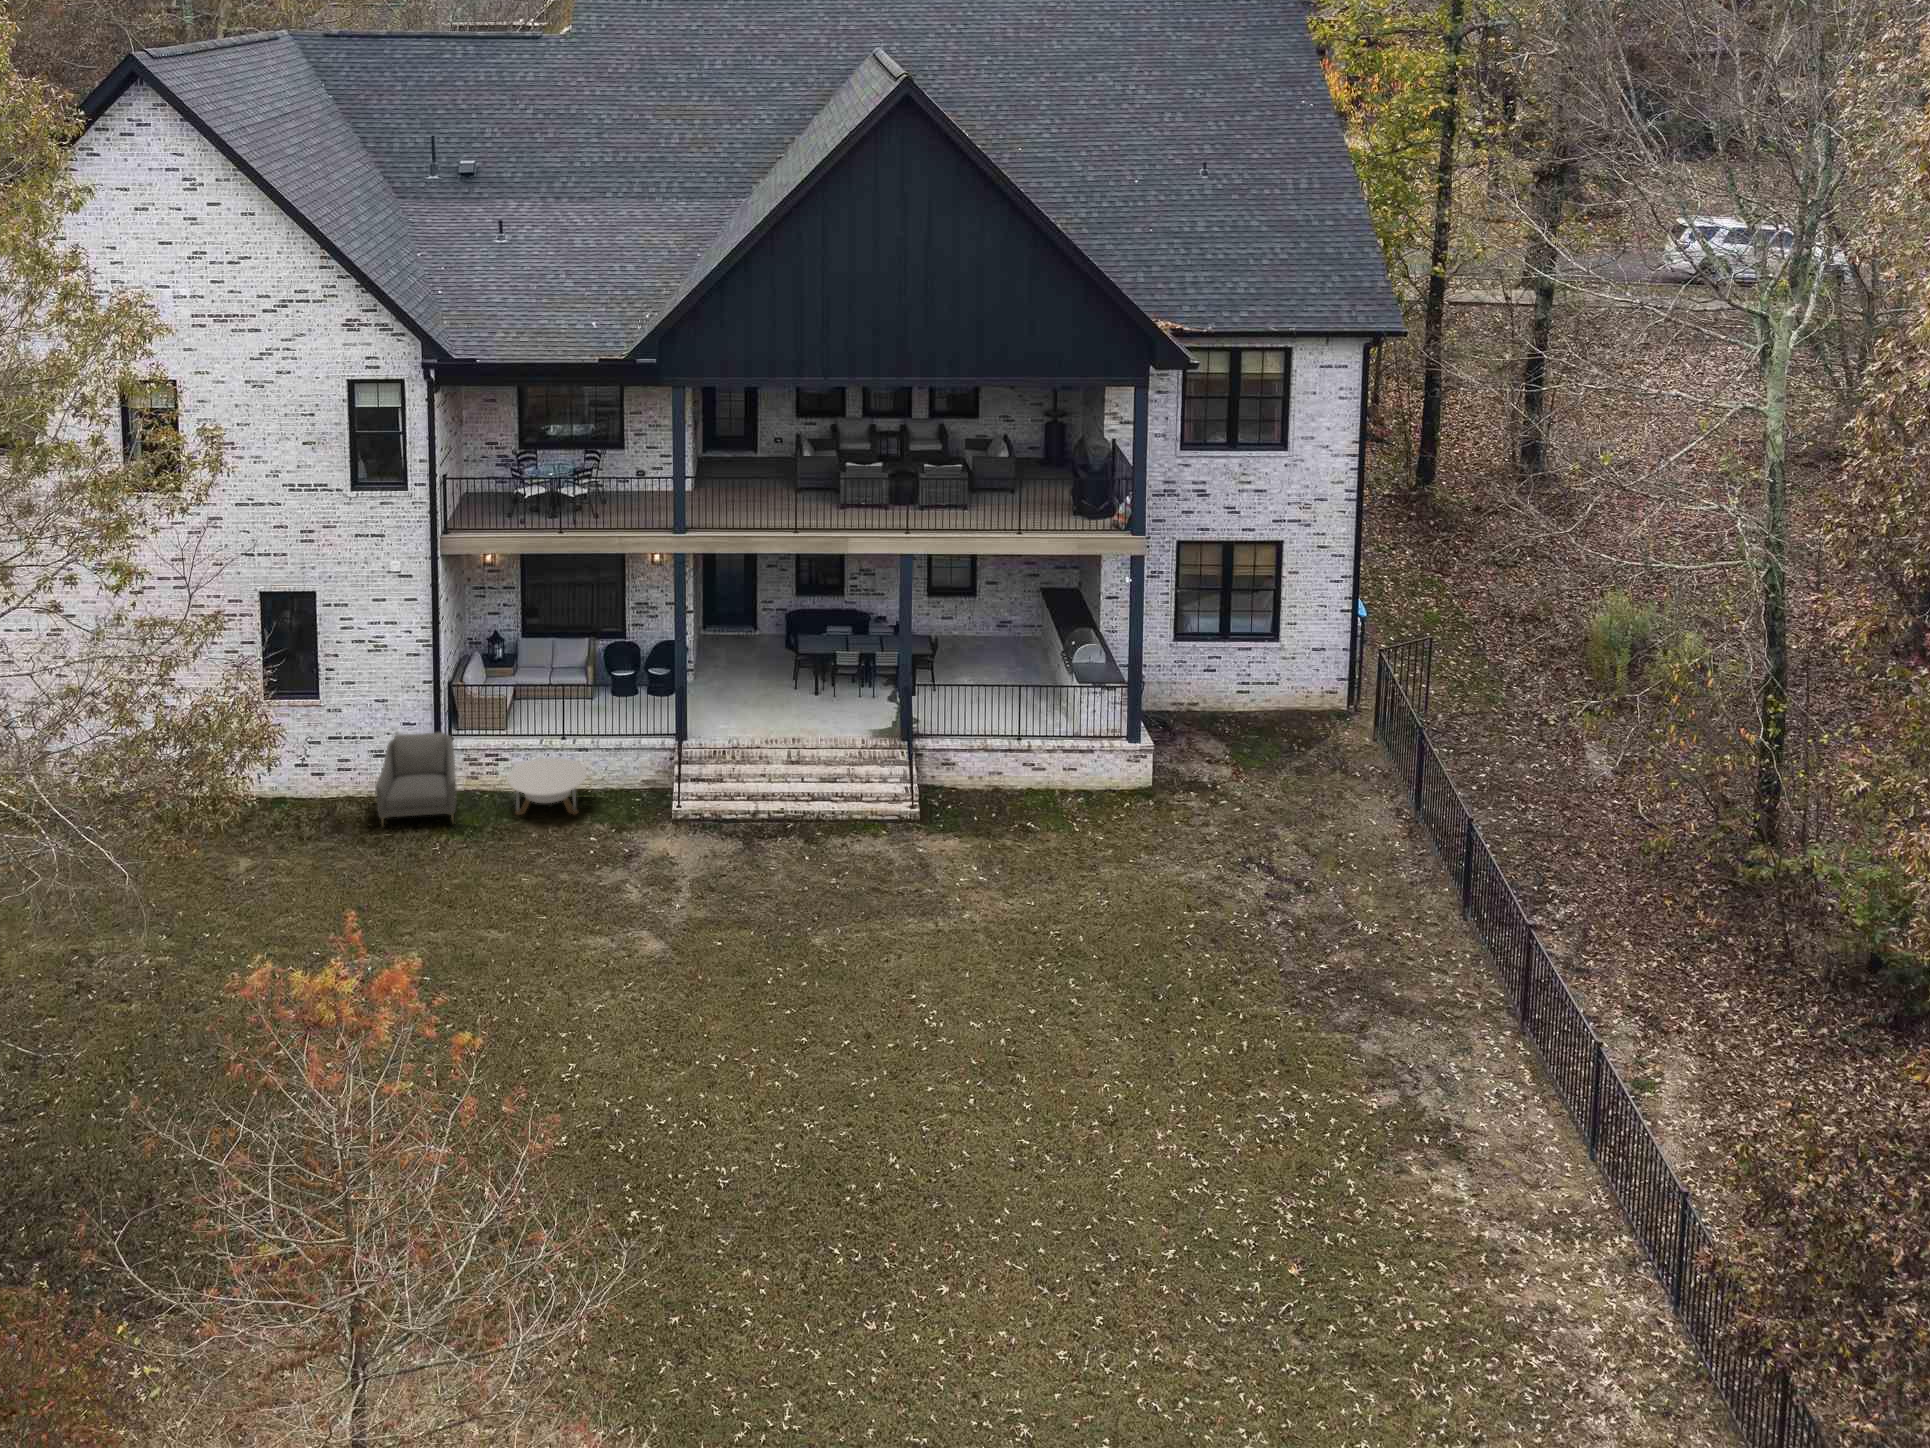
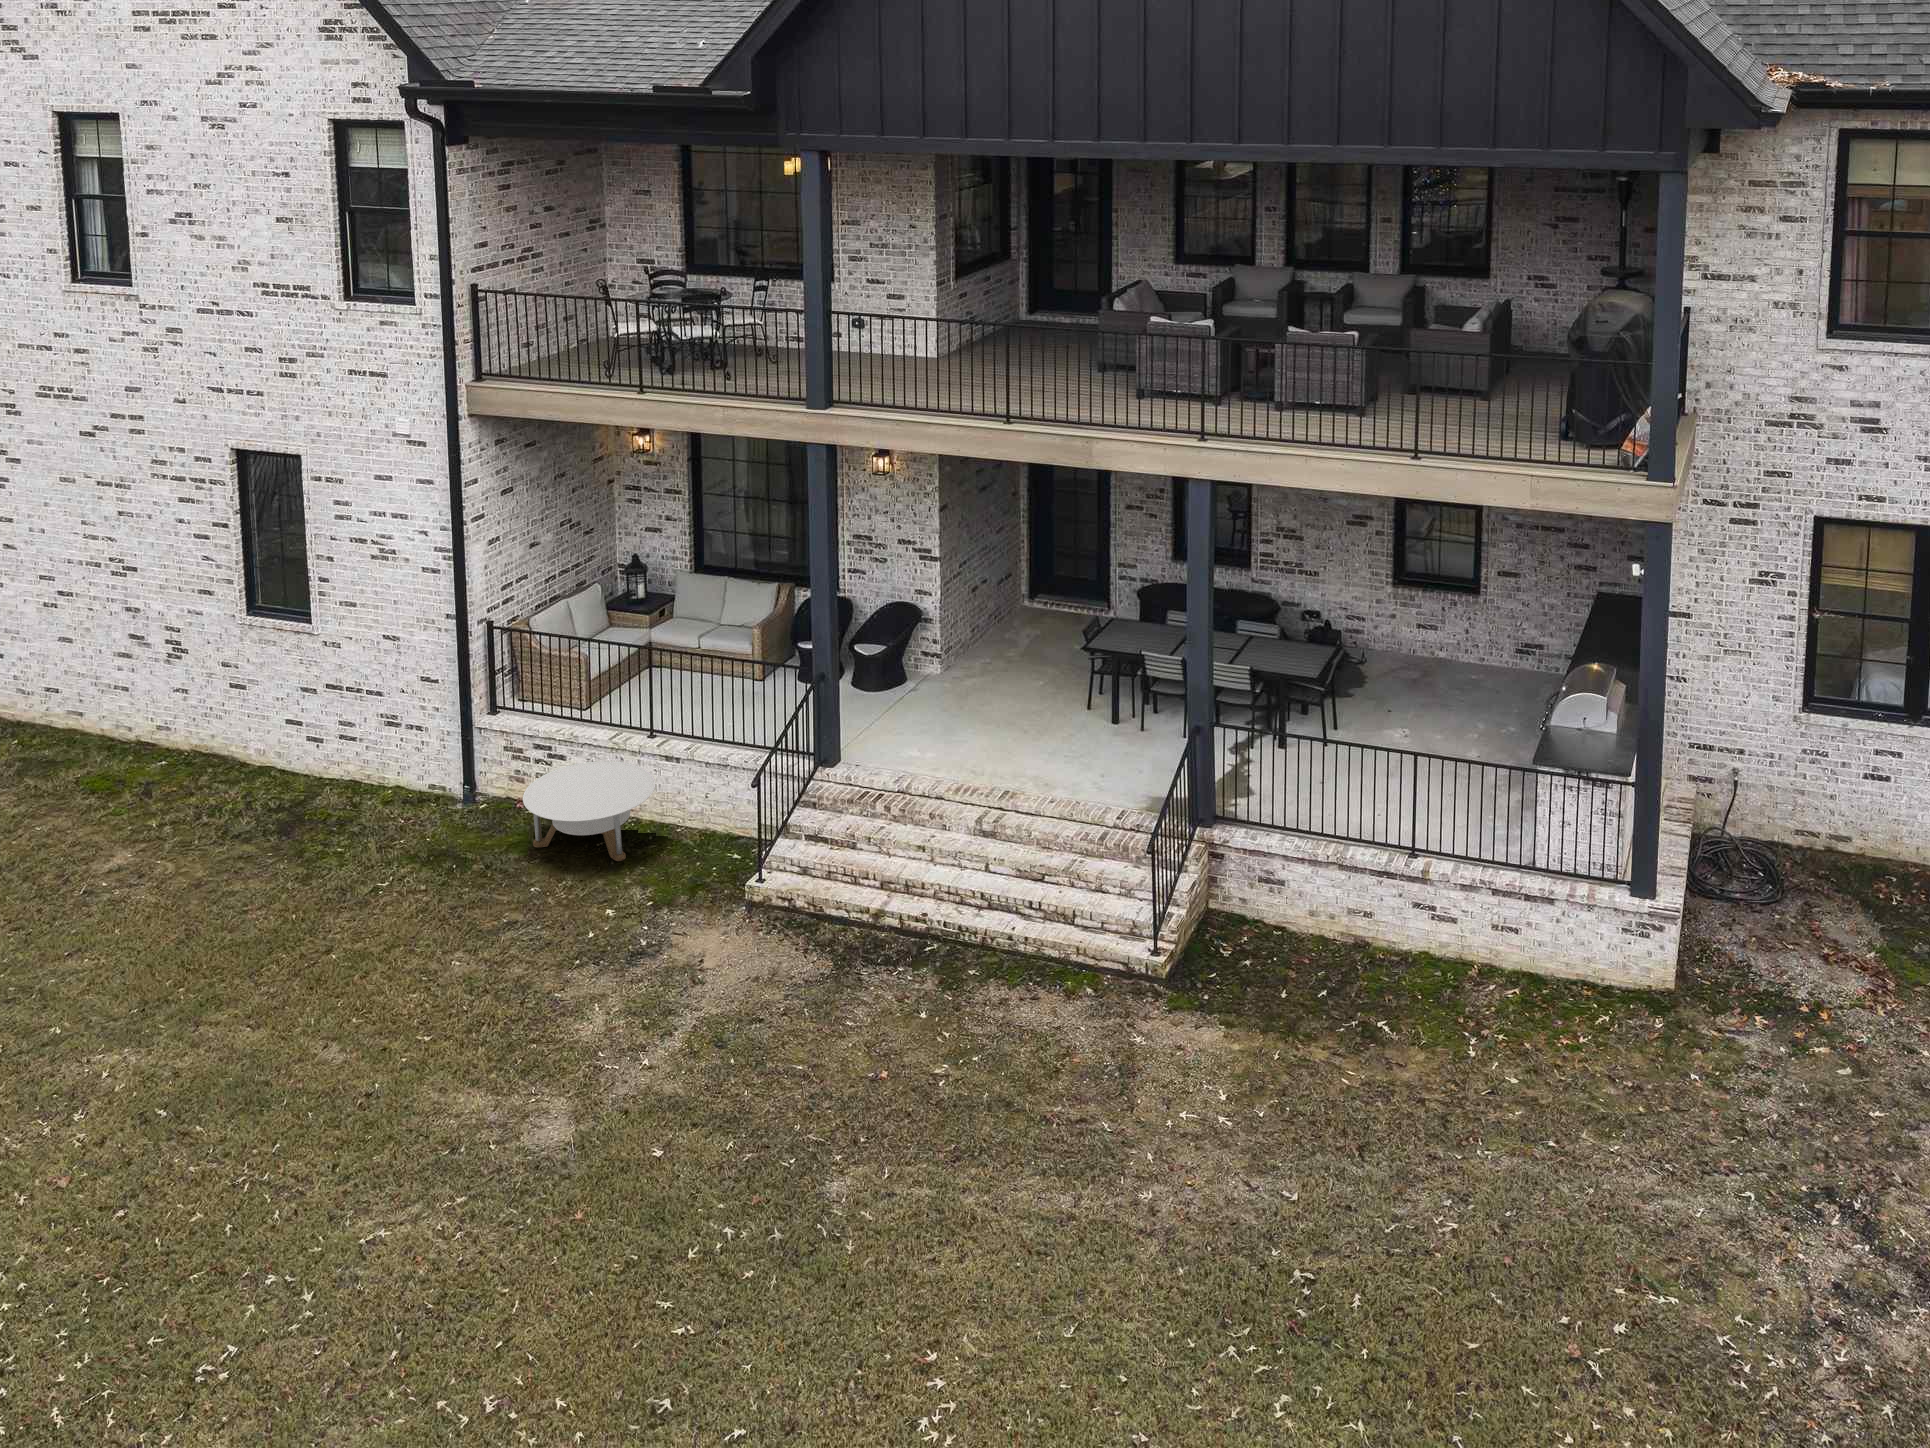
chair: present [375,732,457,826] -> none [320,691,477,845]

